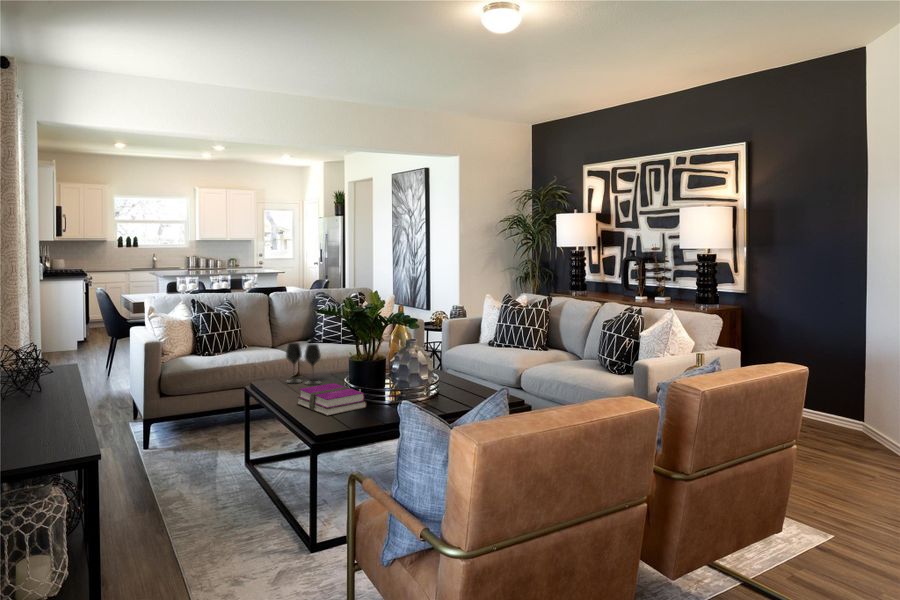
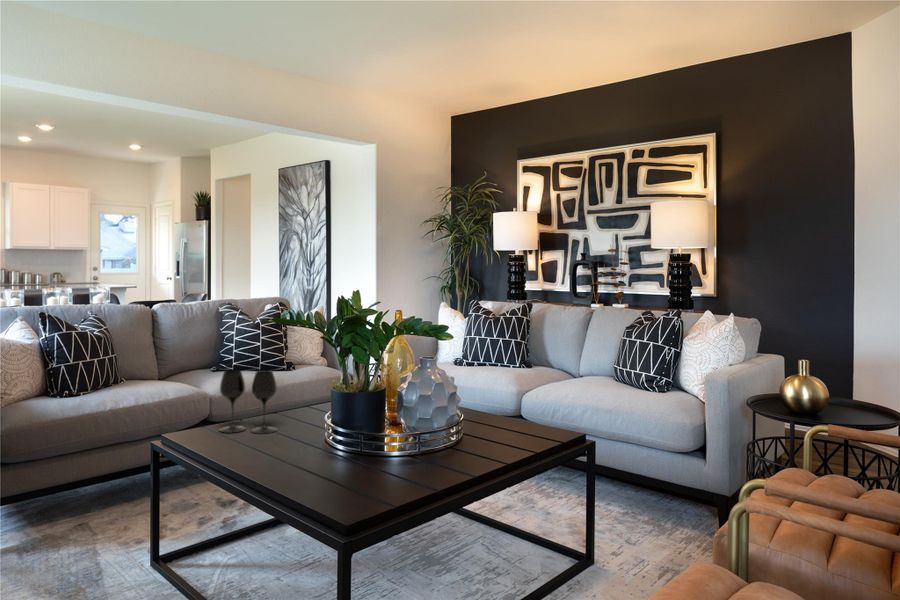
hardback book: present [297,383,367,416] -> none [266,430,384,487]

